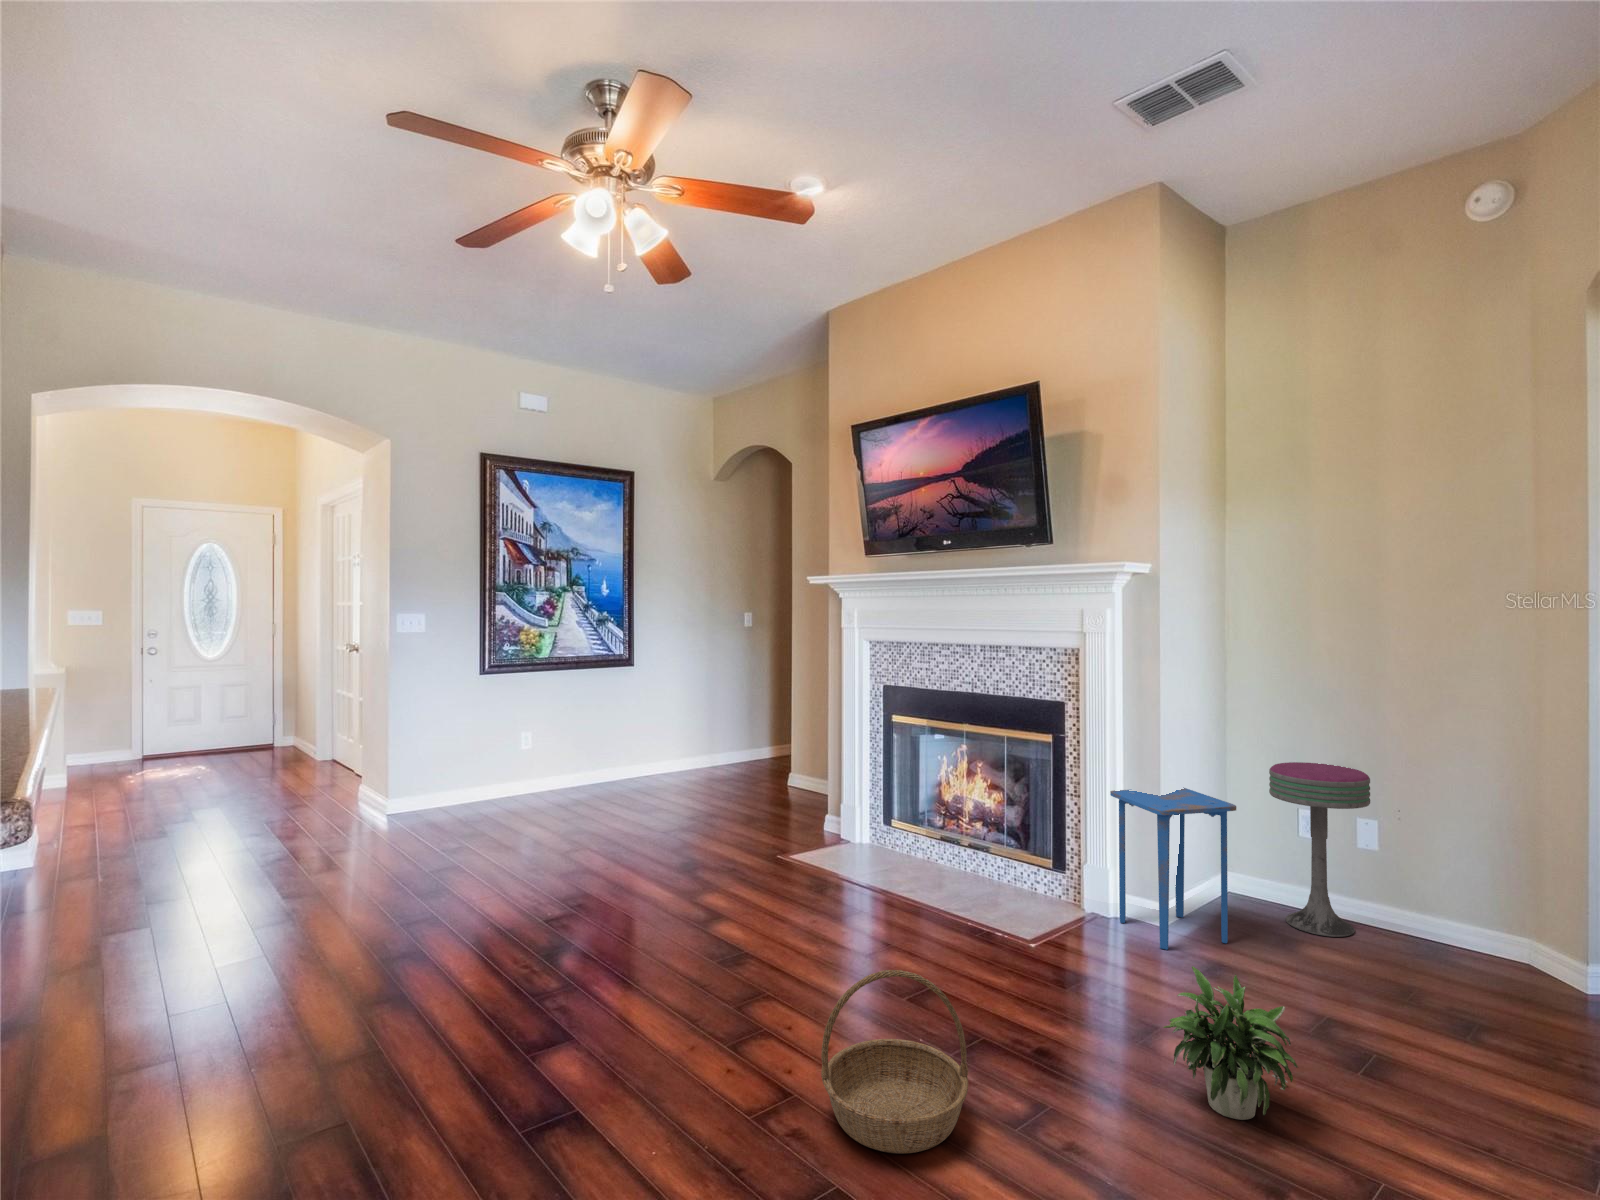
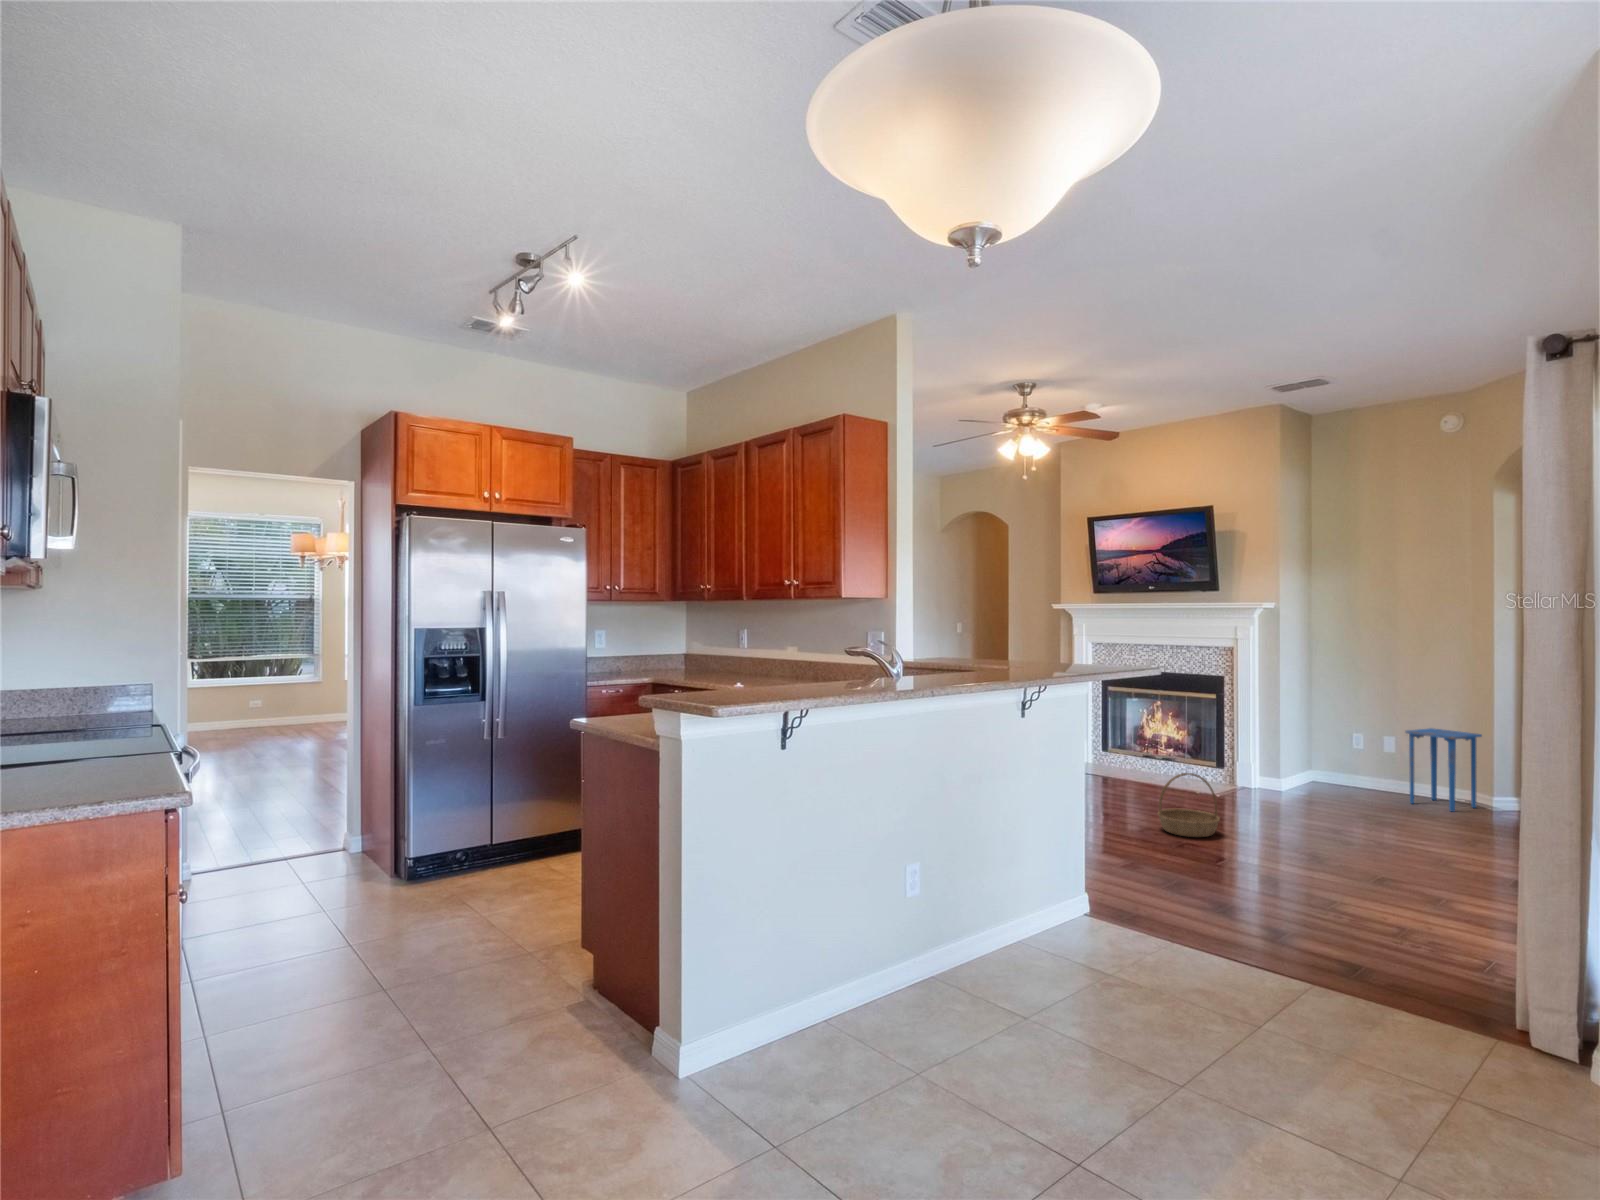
bar stool: present [1269,762,1370,937] -> none [1336,710,1390,796]
side table: present [1110,787,1236,950] -> present [1406,728,1482,811]
potted plant: present [1163,966,1298,1120] -> none [1296,781,1352,834]

